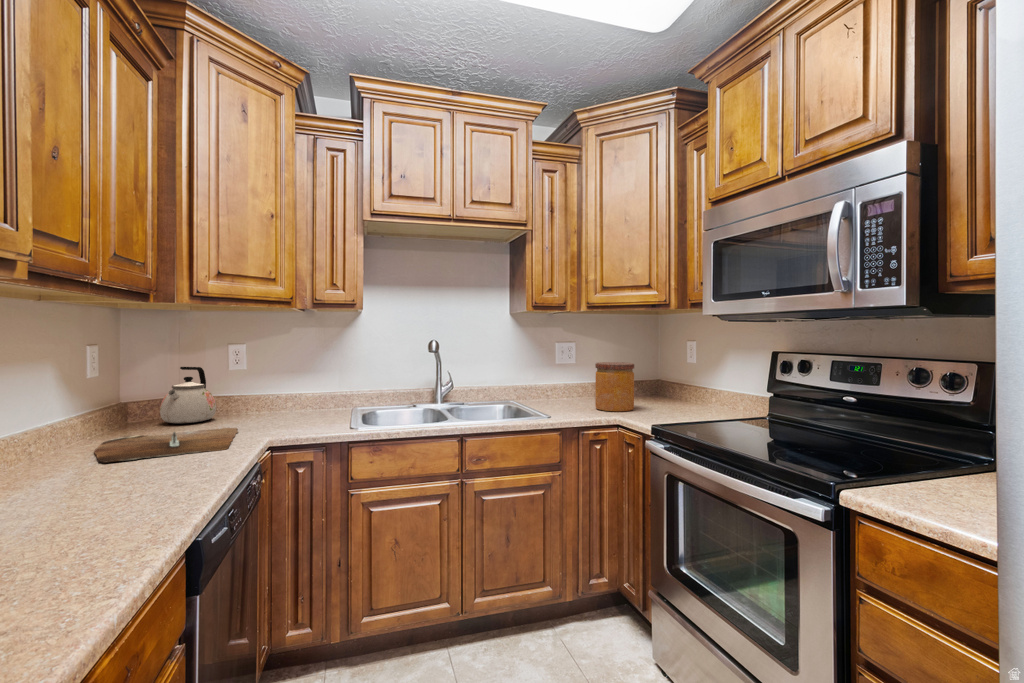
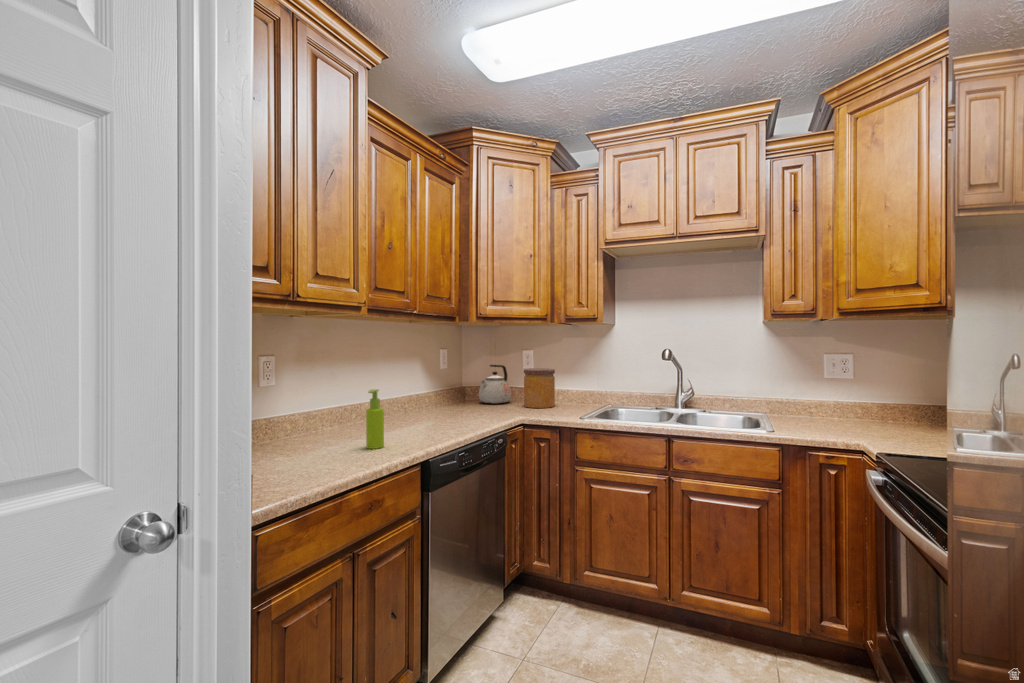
jar: present [595,362,634,411] -> present [524,368,555,408]
soap dispenser: none [40,418,84,534] -> present [366,390,384,449]
cutting board: present [94,428,238,463] -> none [425,407,513,422]

